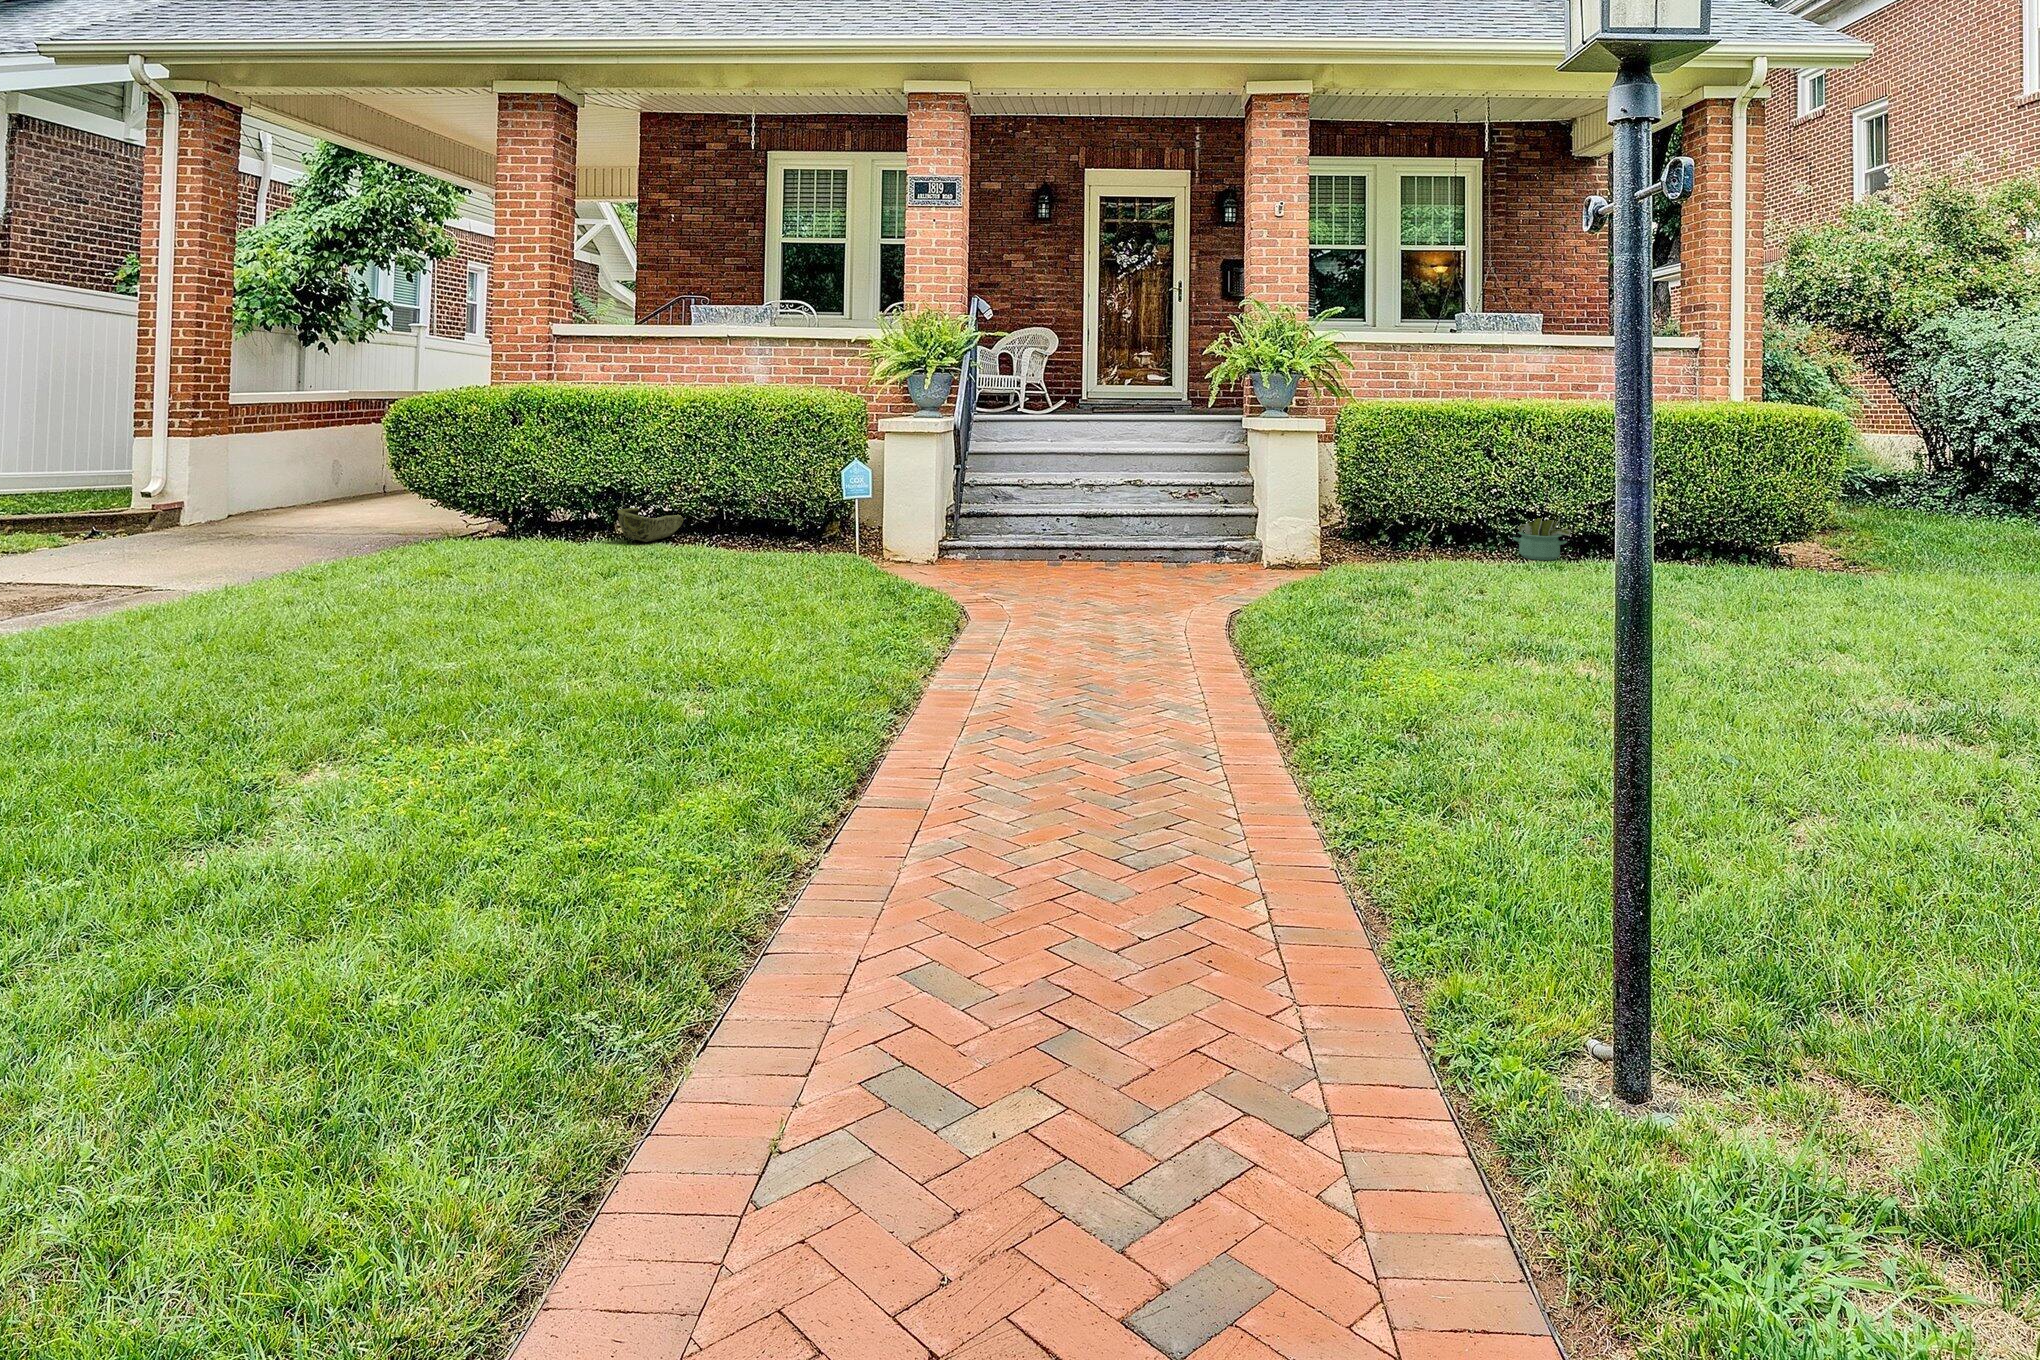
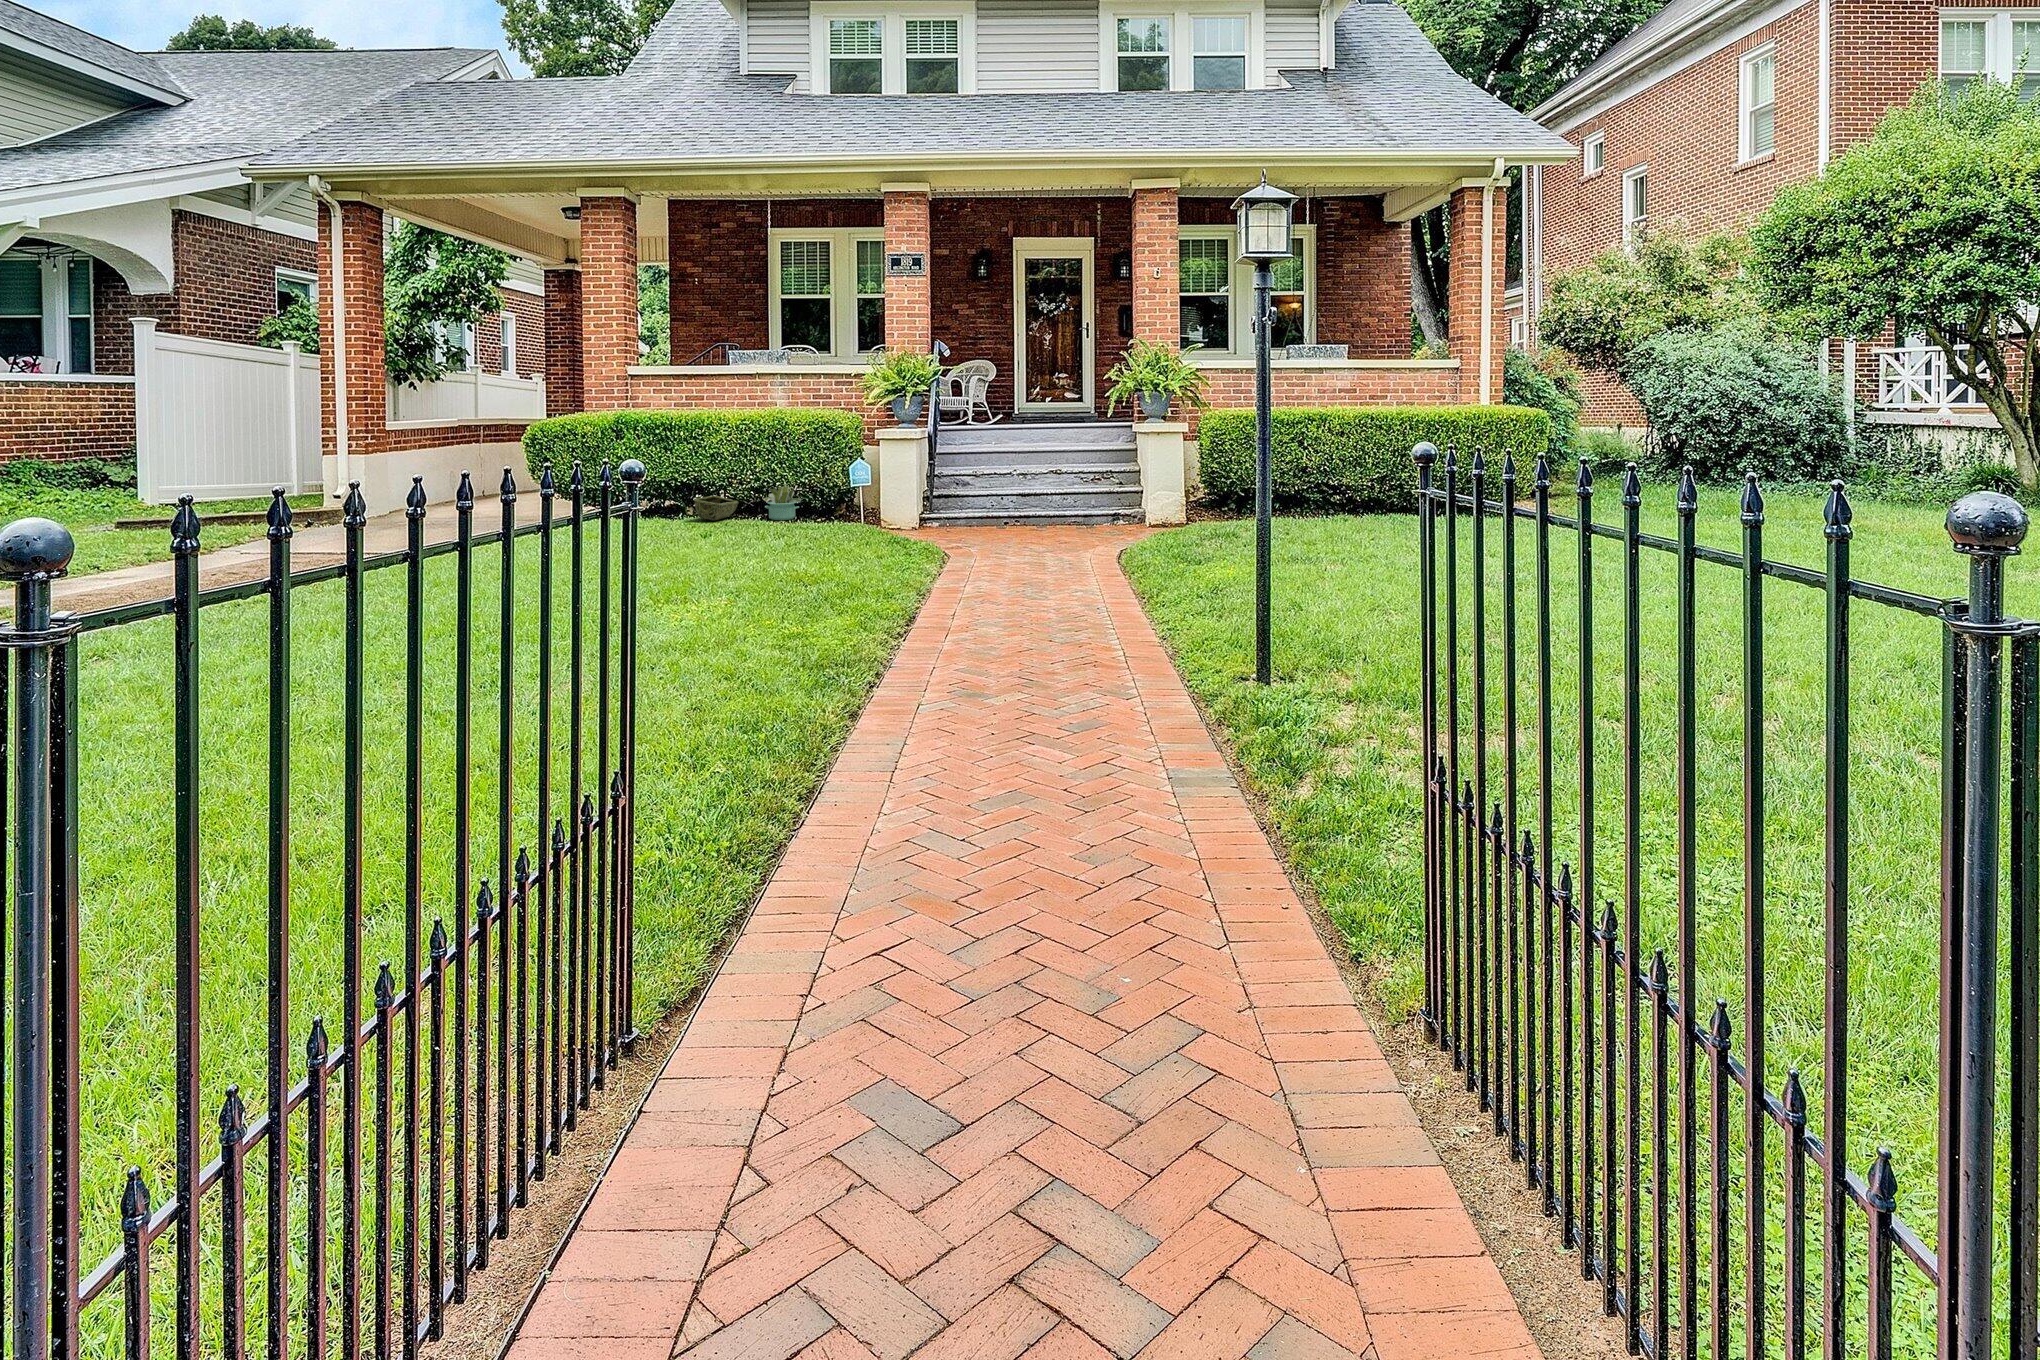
decorative plant: present [1513,517,1571,560] -> present [763,486,801,520]

